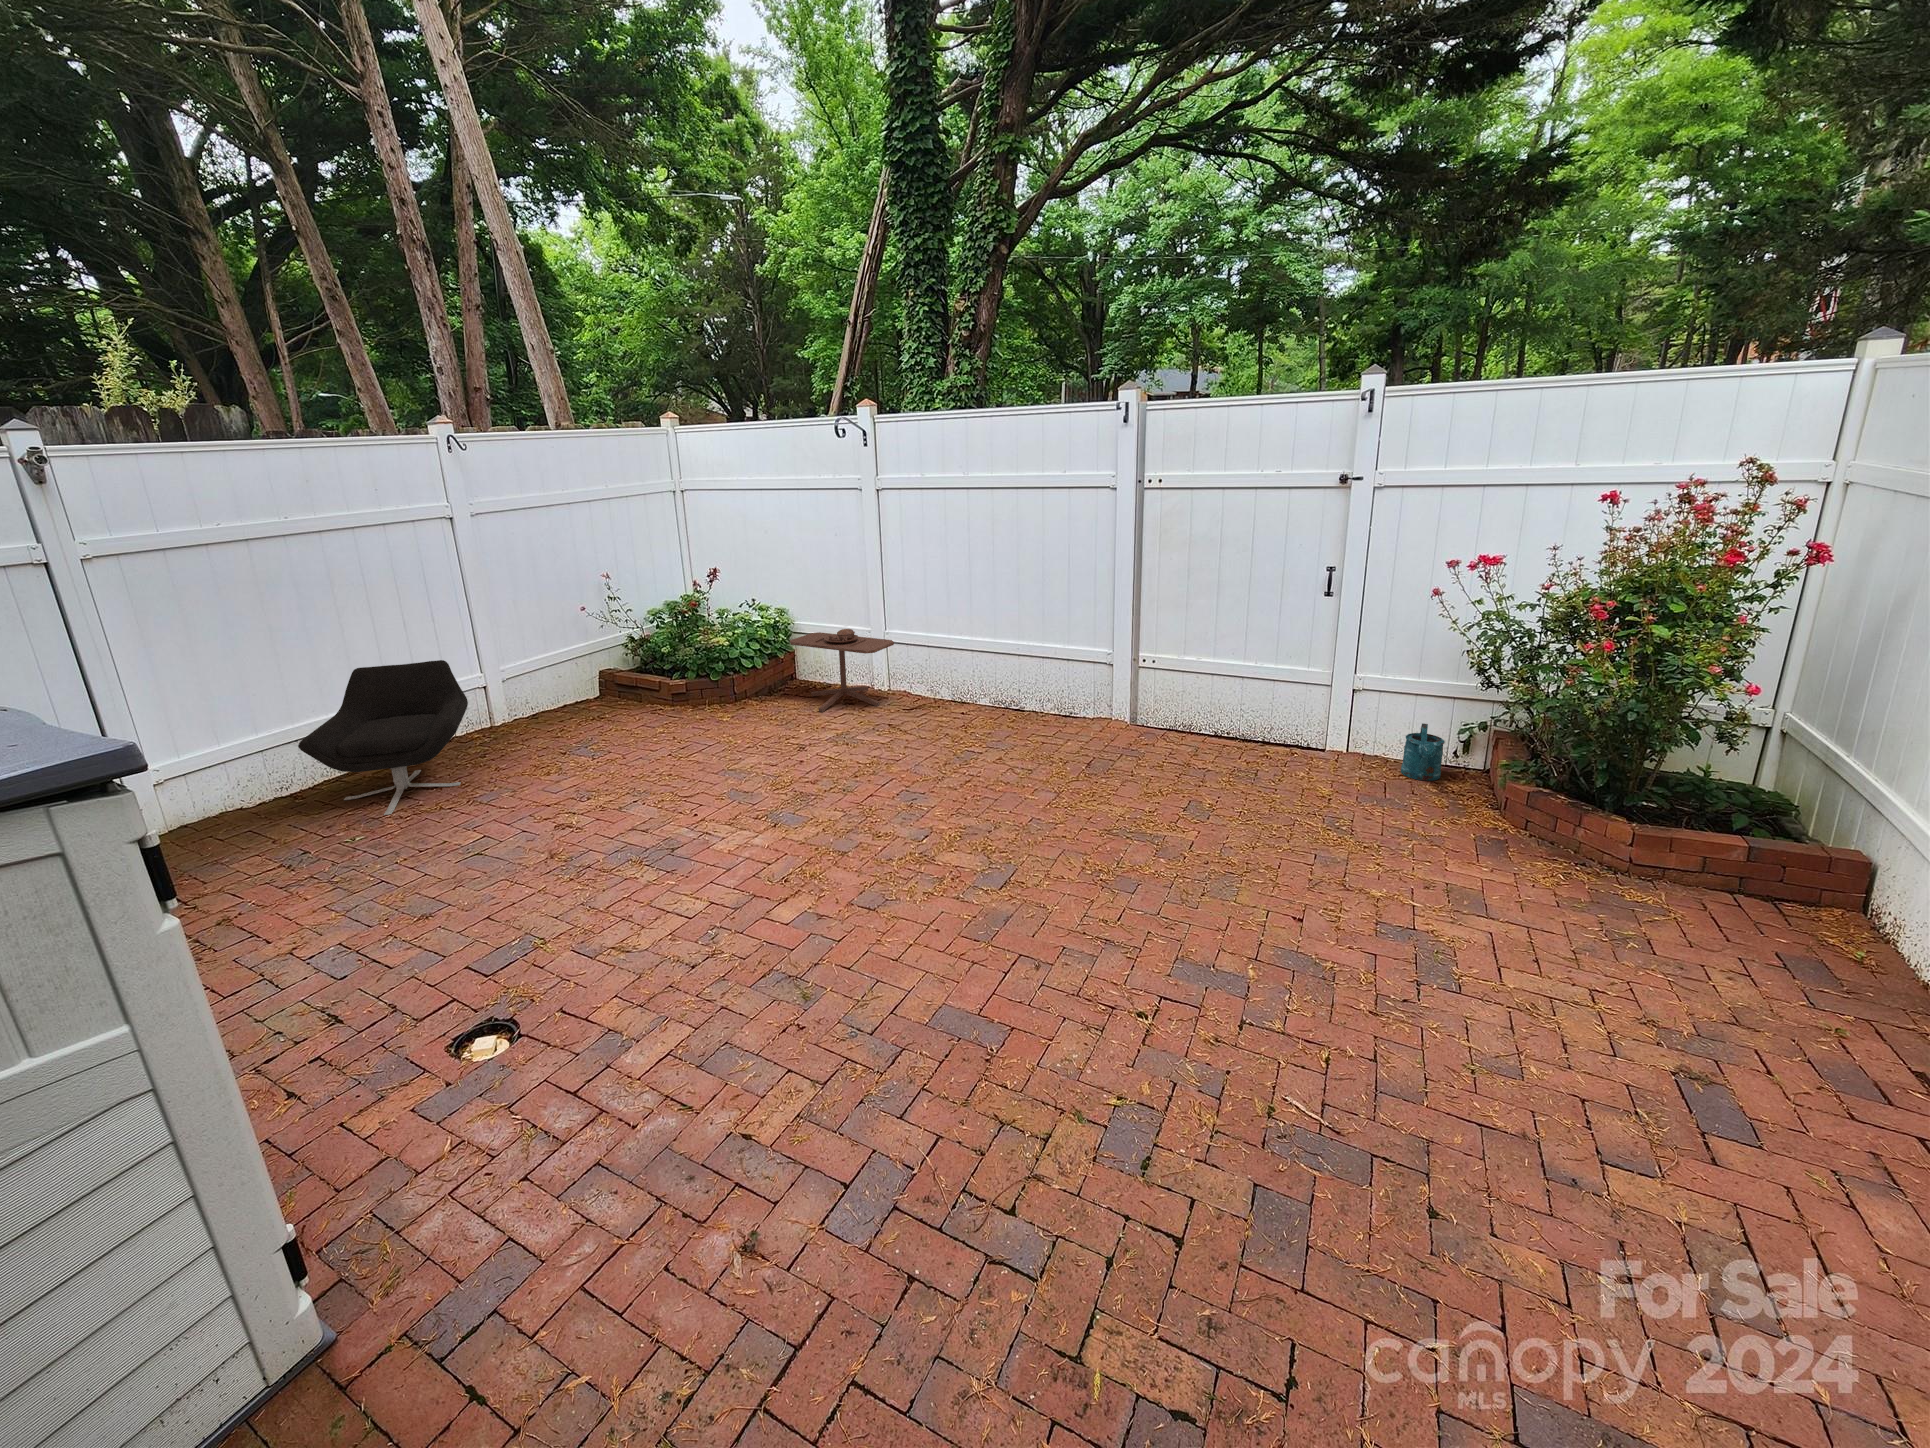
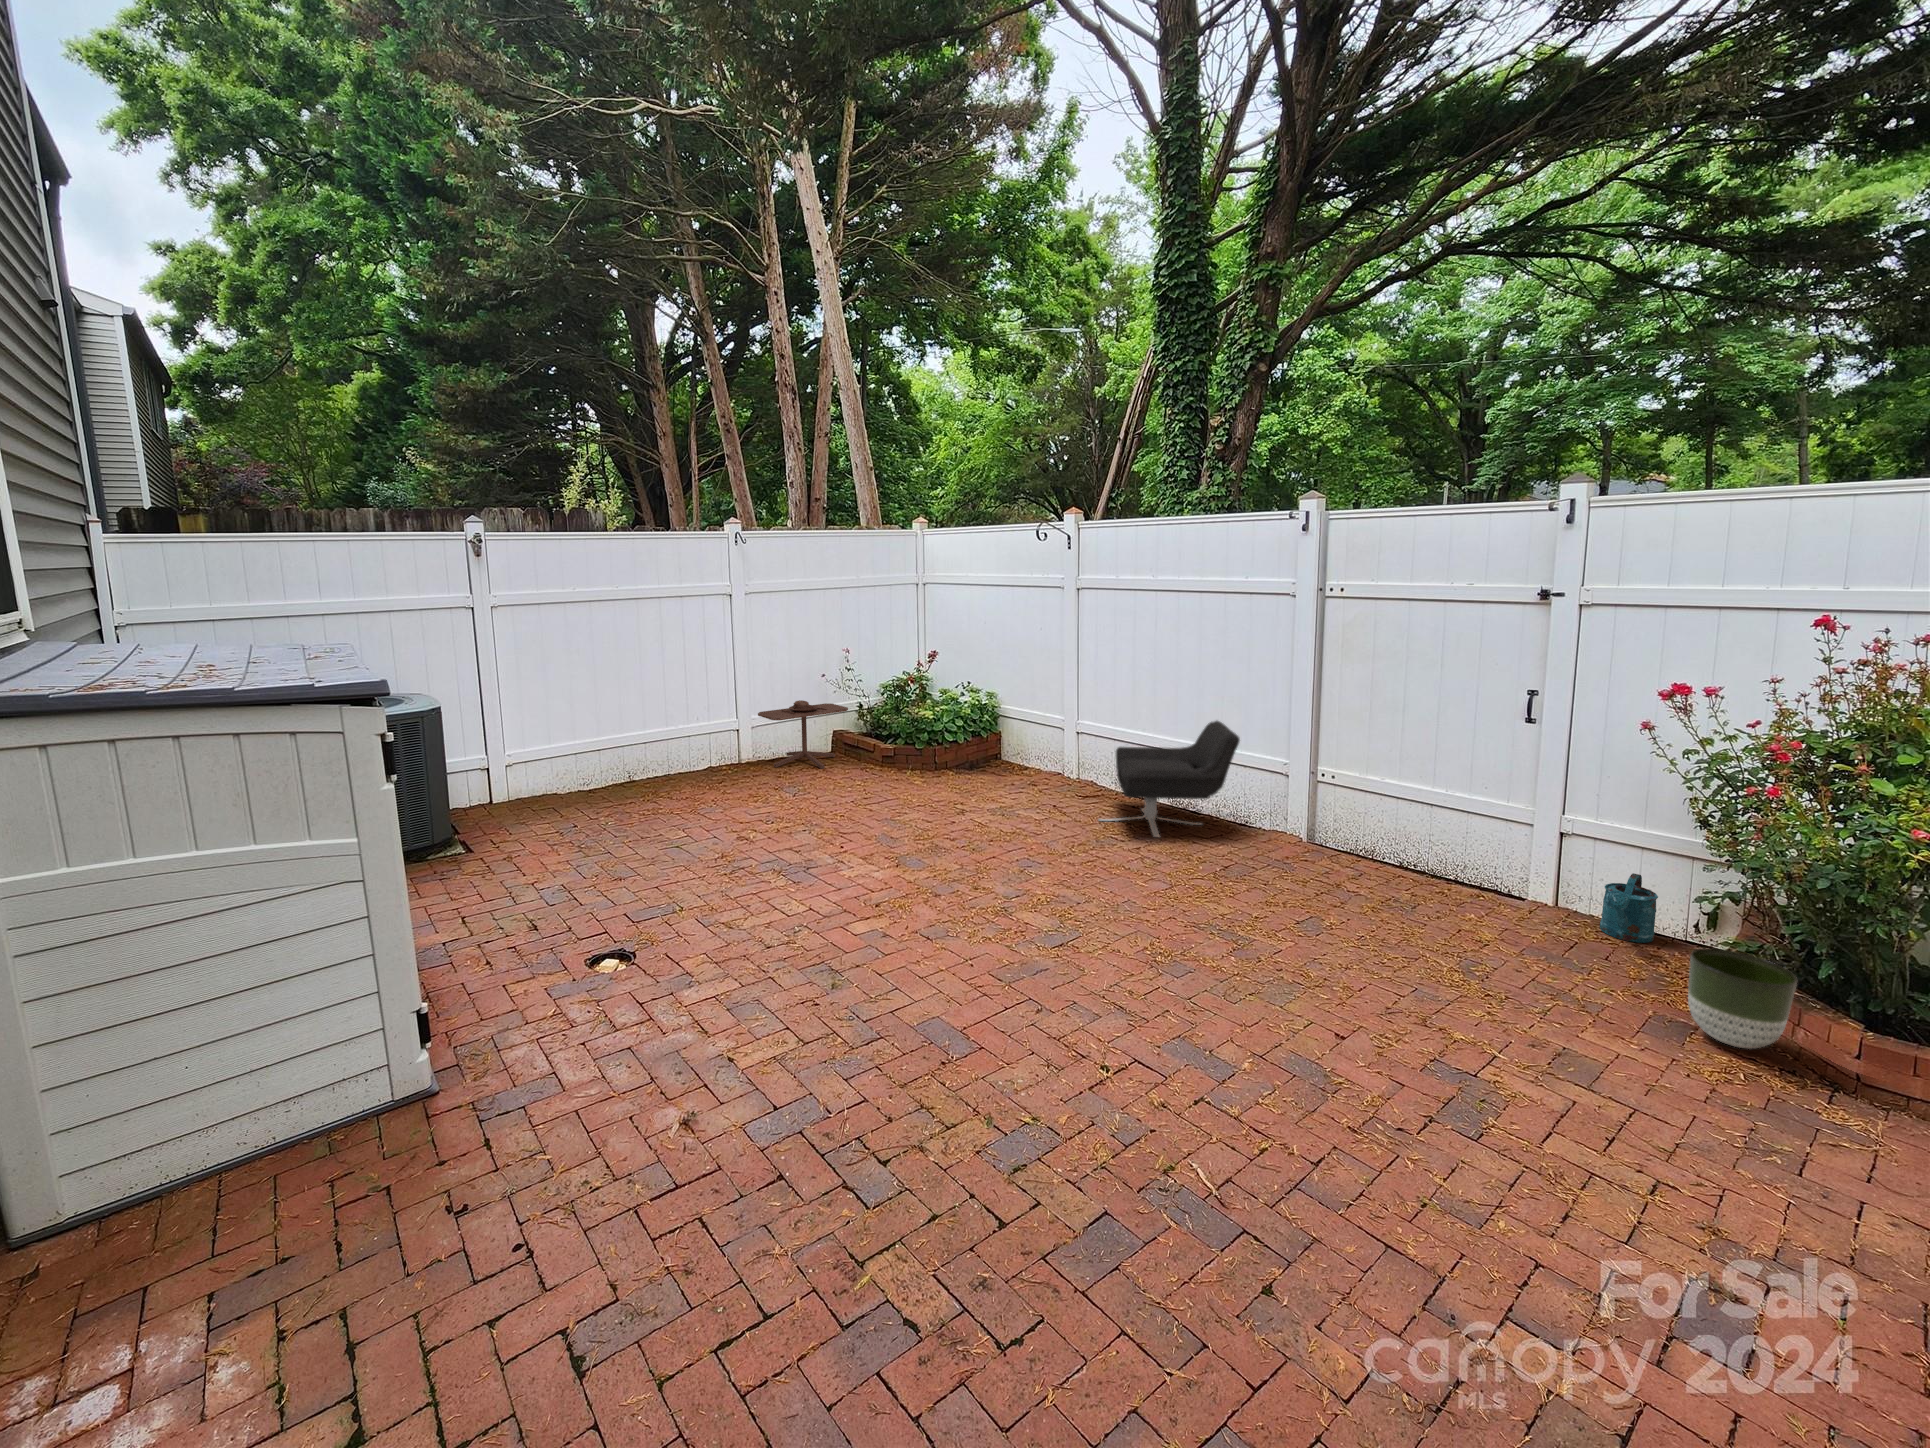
side table: present [790,629,894,712] -> present [758,700,848,769]
lounge chair: present [298,660,468,815] -> present [1099,721,1240,837]
planter: none [1513,782,1594,858] -> present [1688,948,1797,1049]

